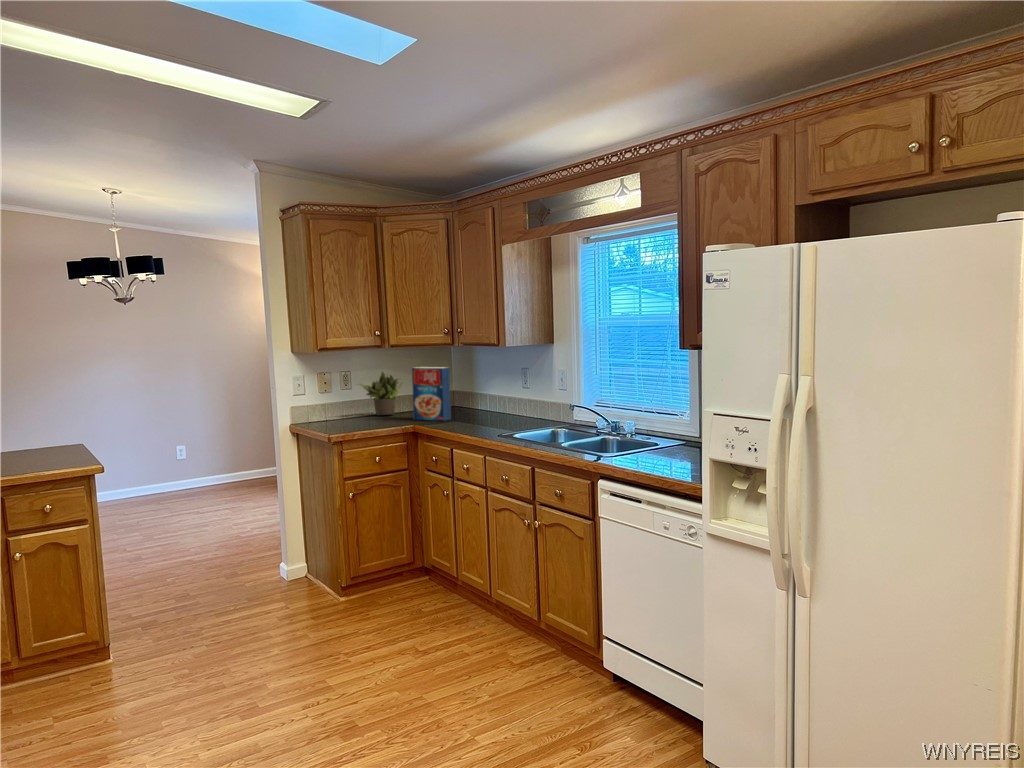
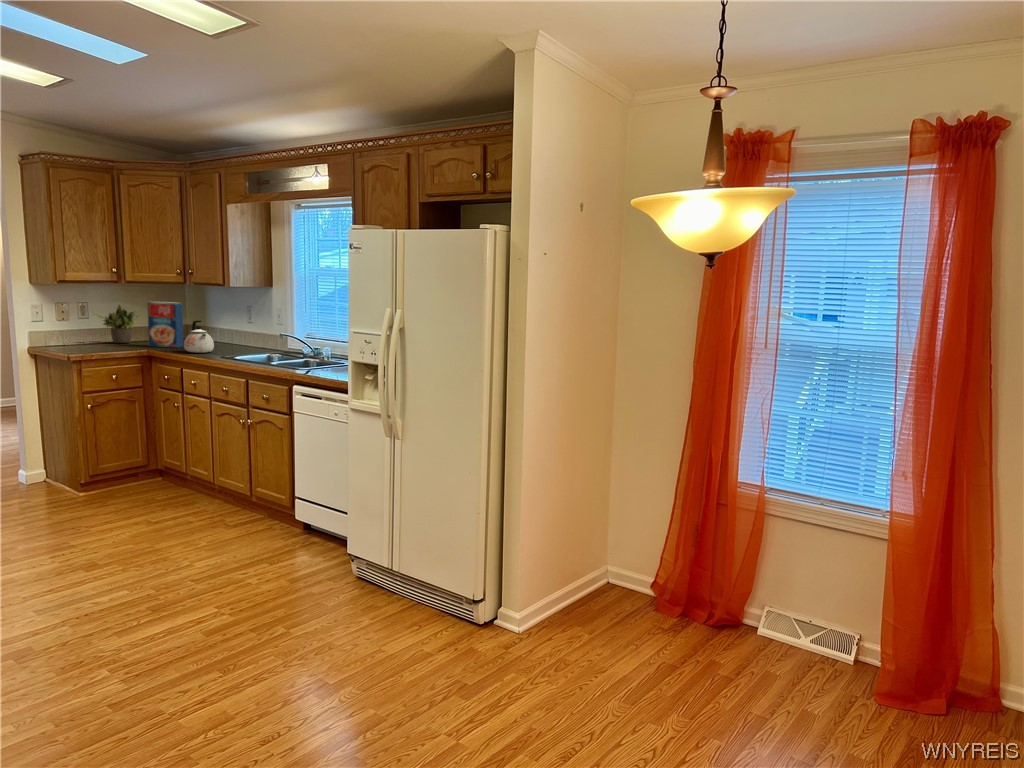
kettle: none [453,389,486,428] -> present [184,321,214,353]

